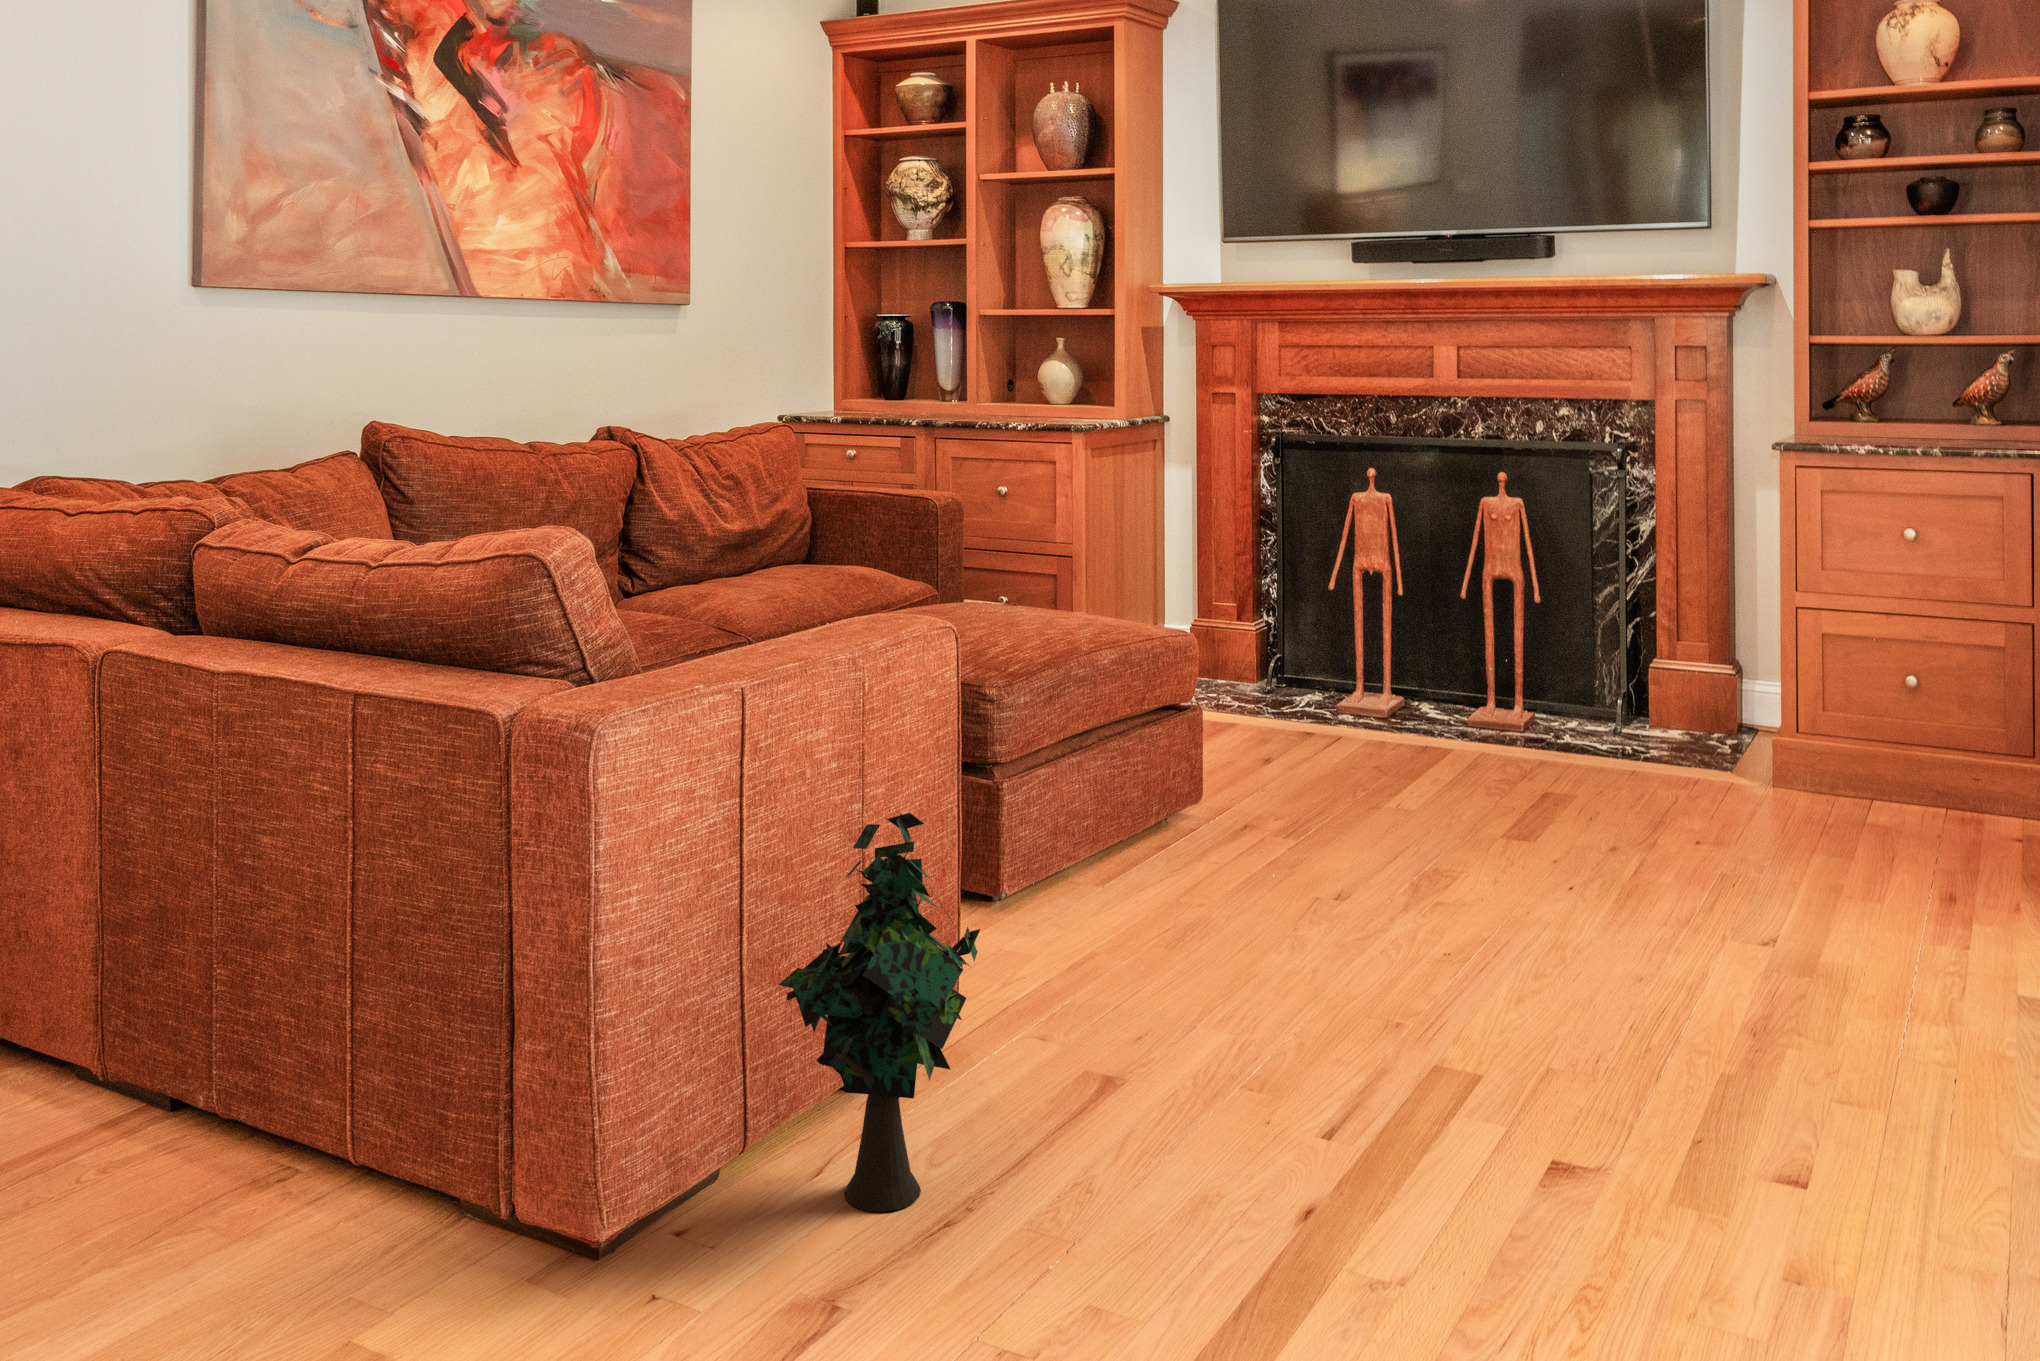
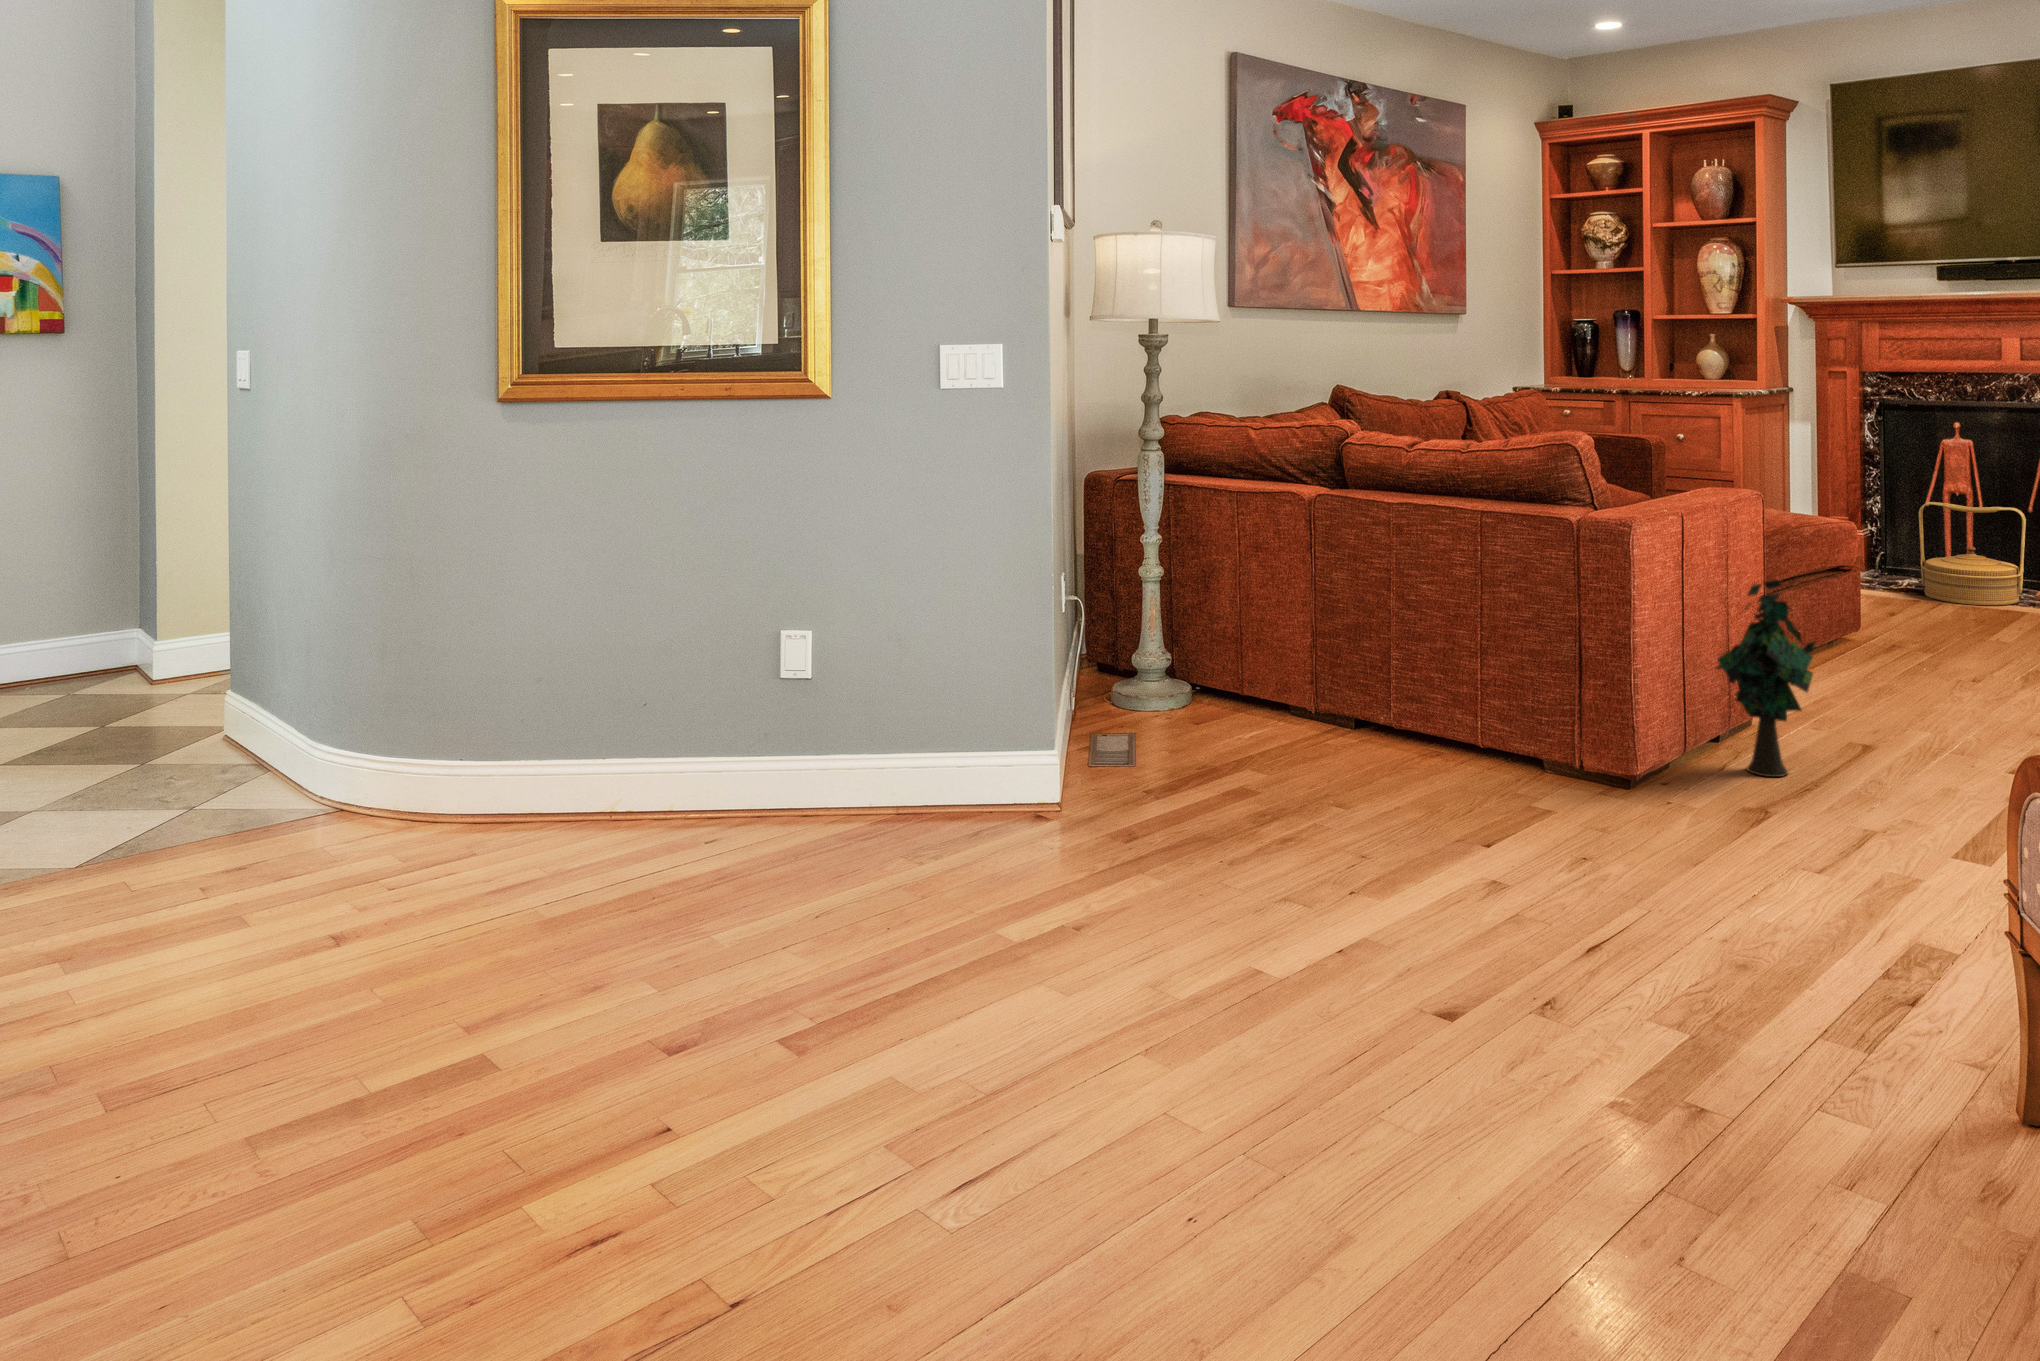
woven basket: none [1314,584,1452,737] -> present [1919,502,2026,605]

